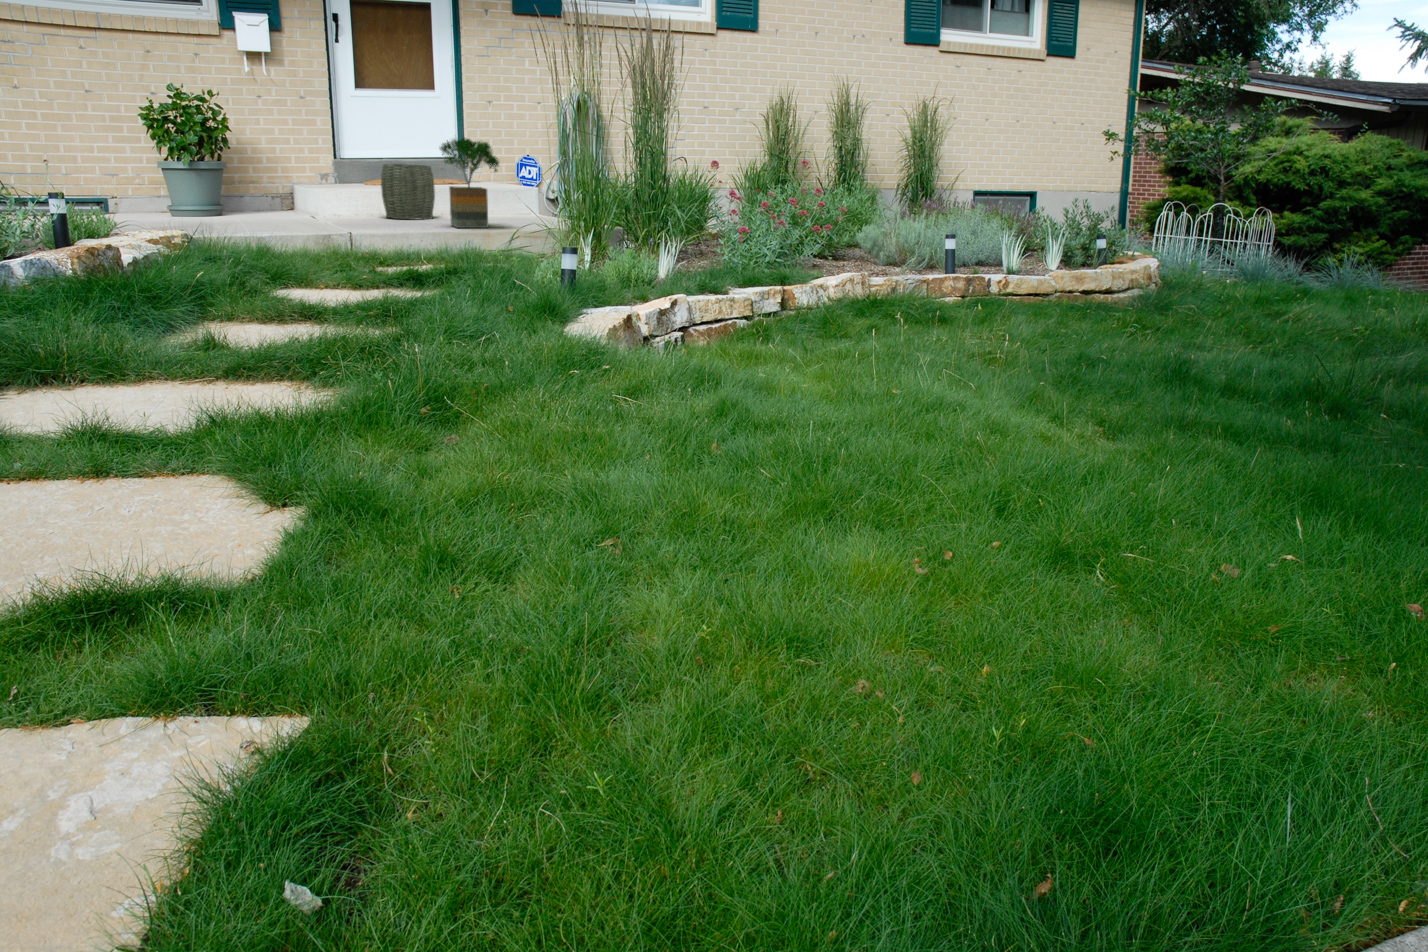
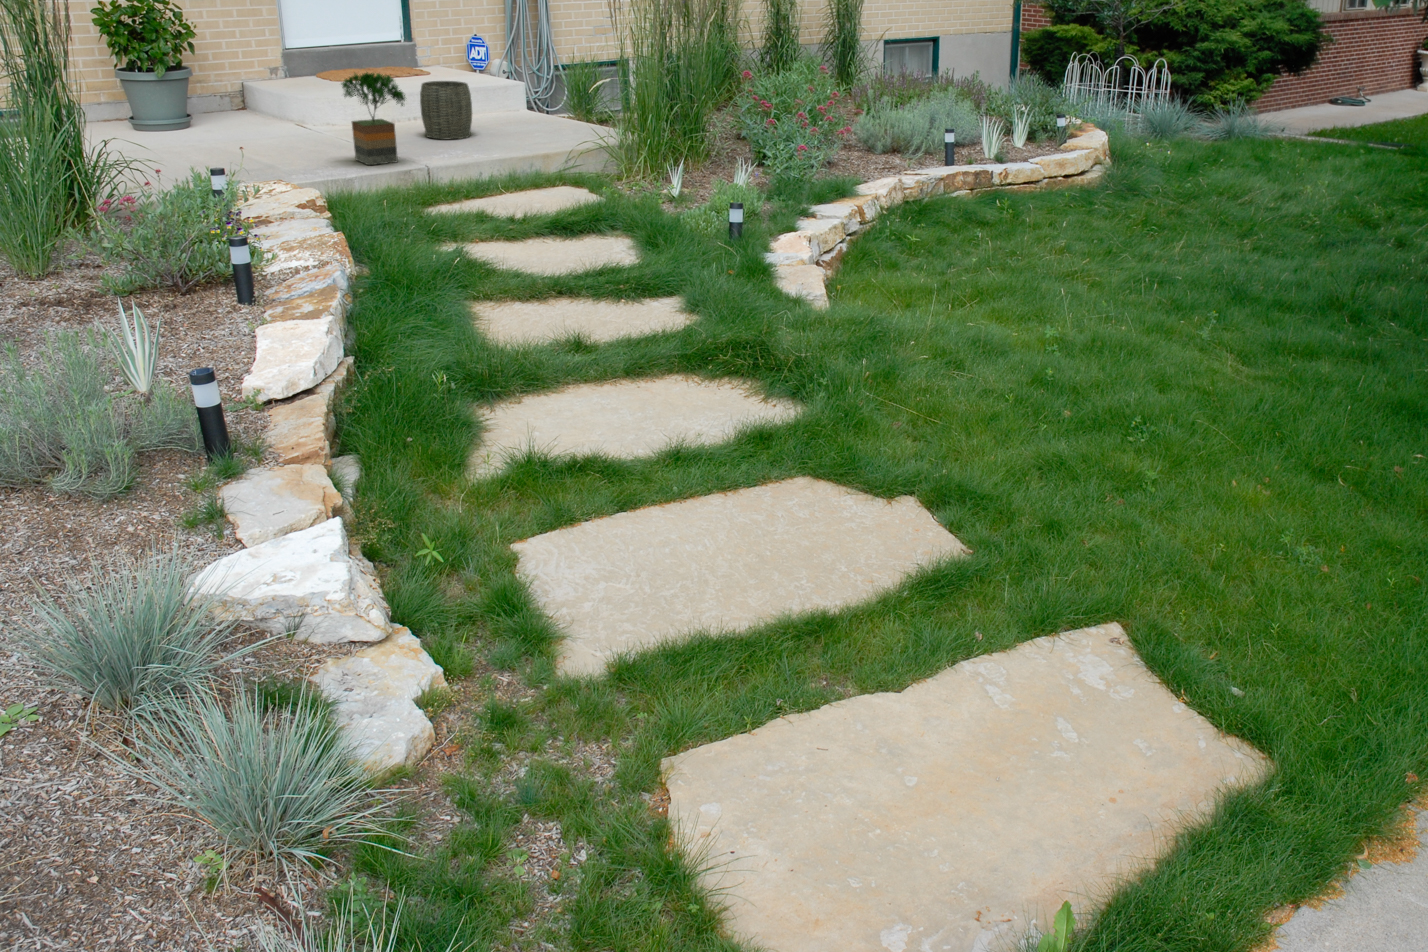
potted tree: present [440,138,499,228] -> present [341,72,405,165]

